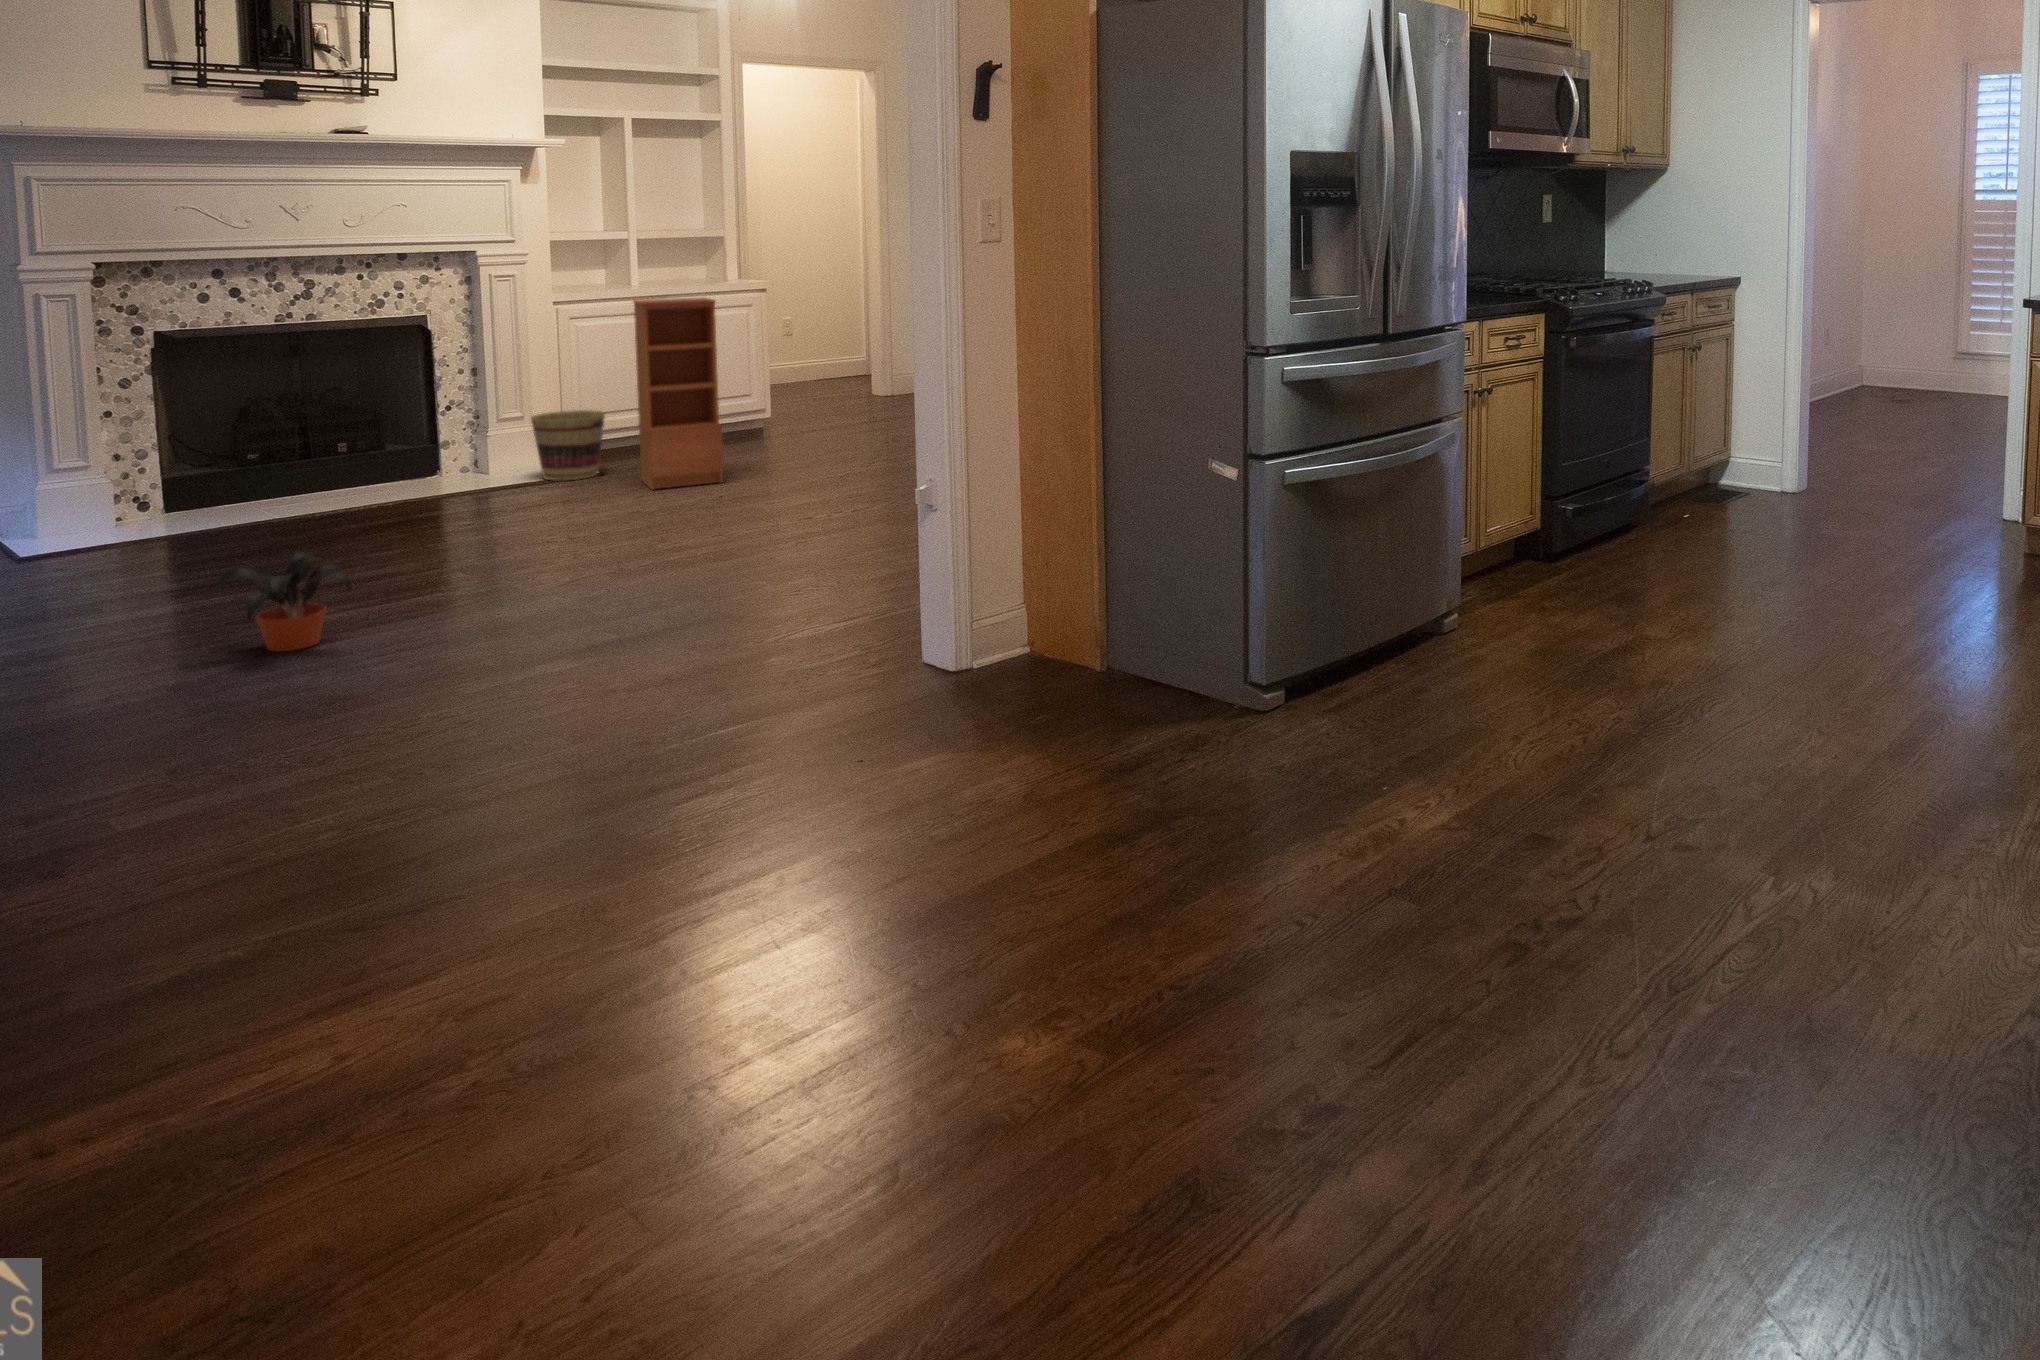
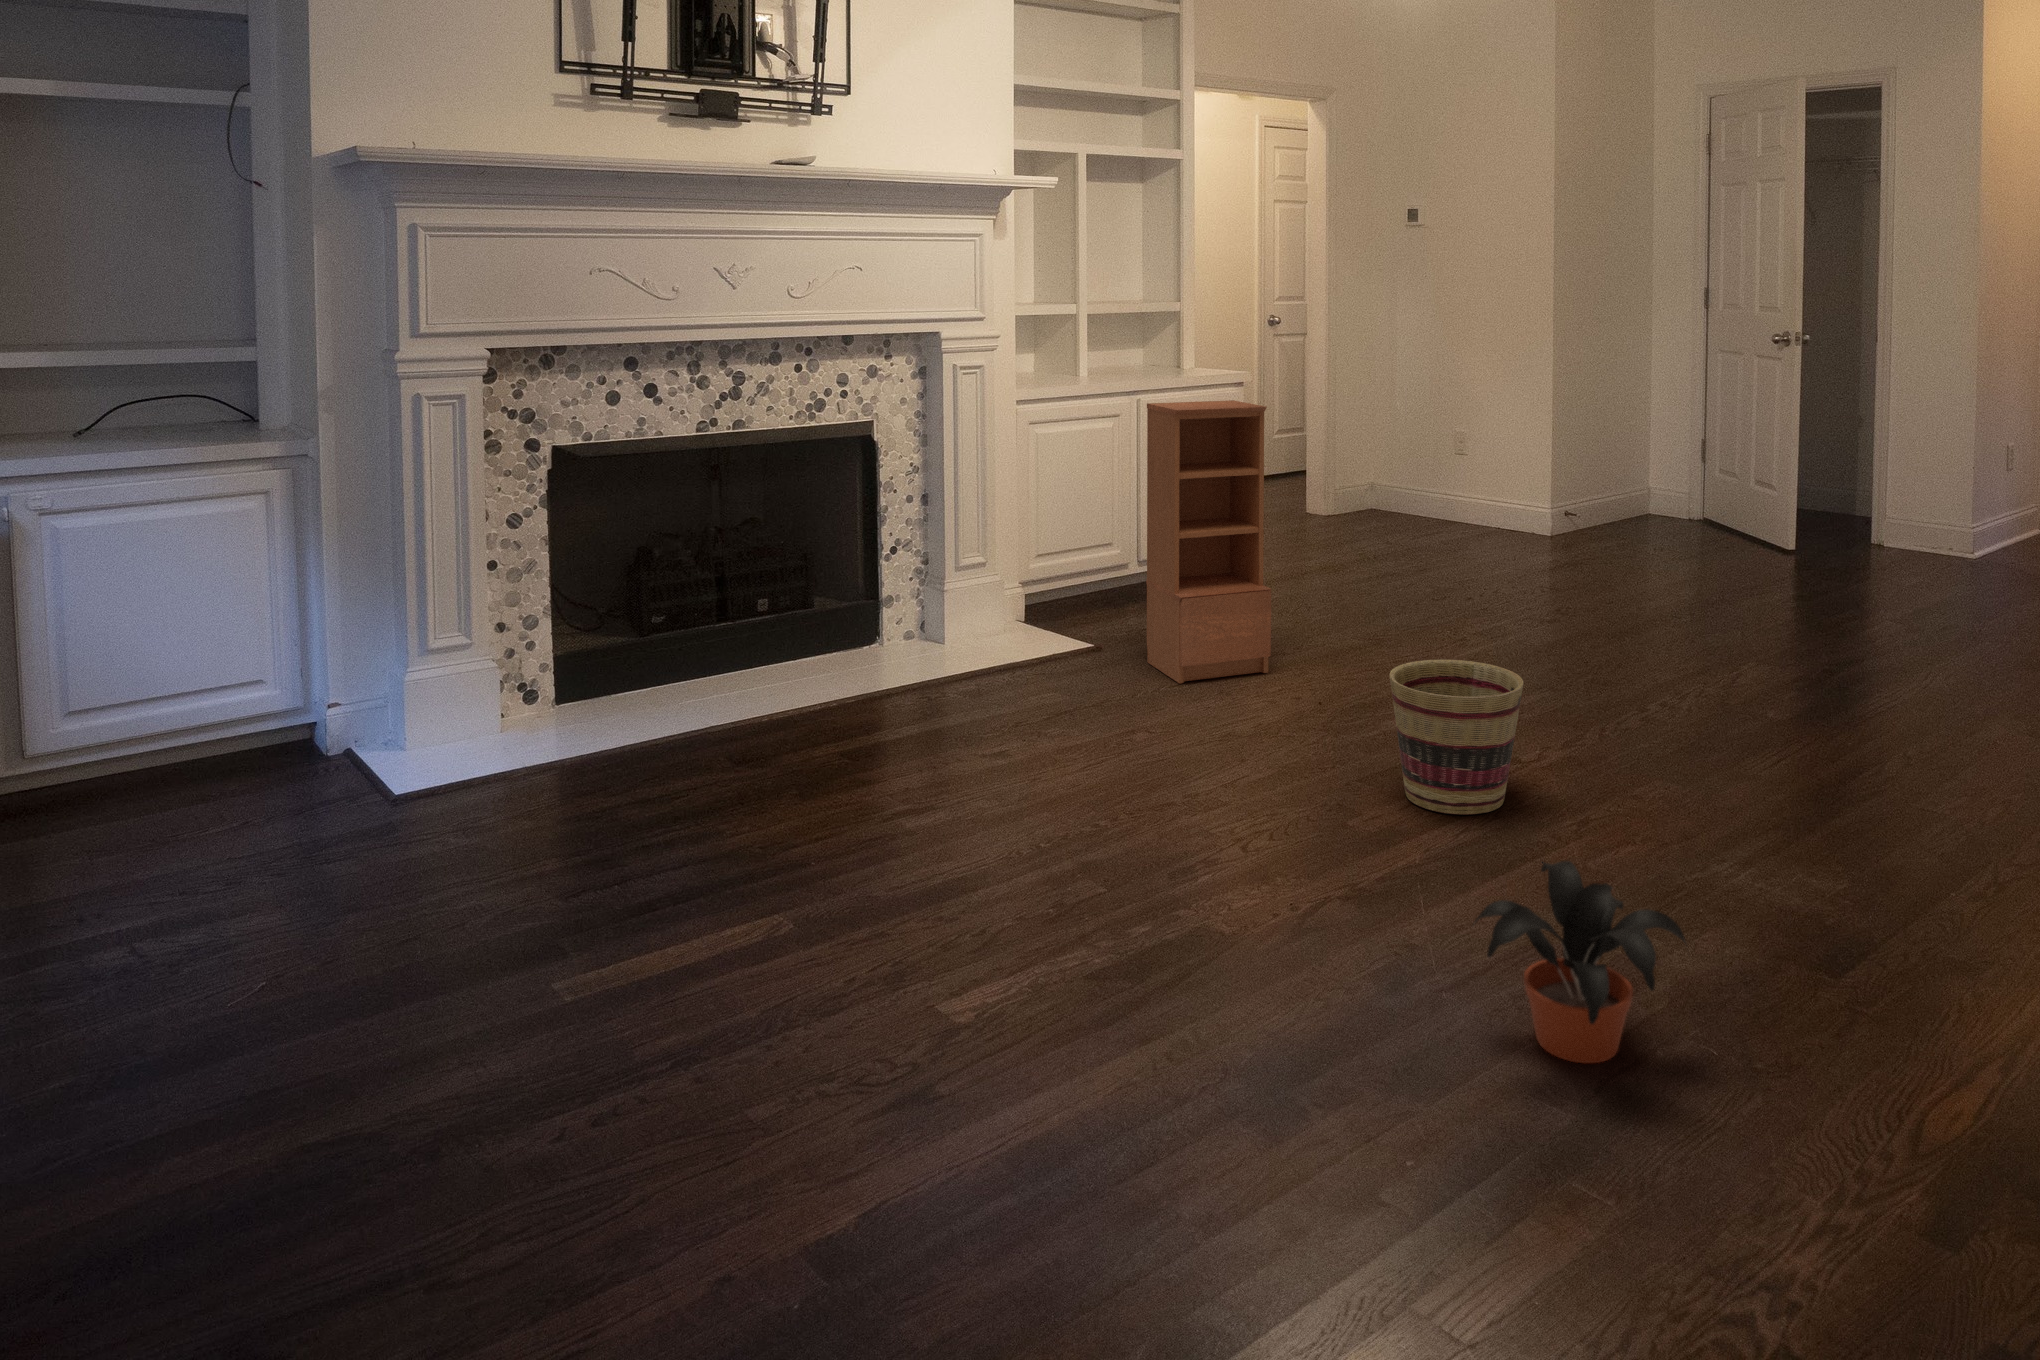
basket: present [531,410,605,481] -> present [1389,660,1523,815]
potted plant: present [216,551,350,651] -> present [1473,861,1686,1063]

